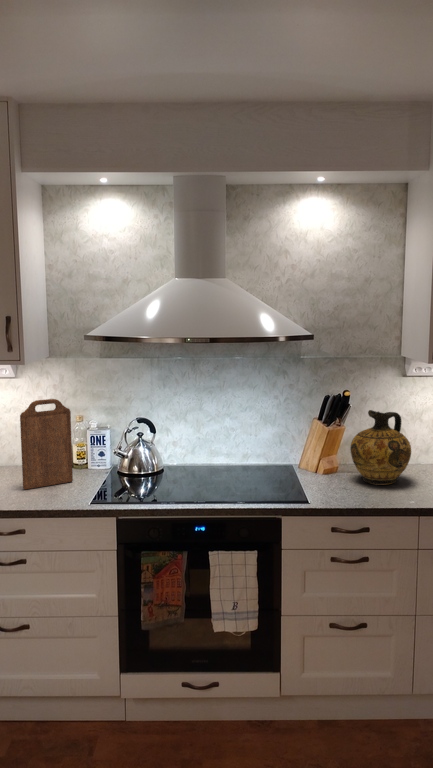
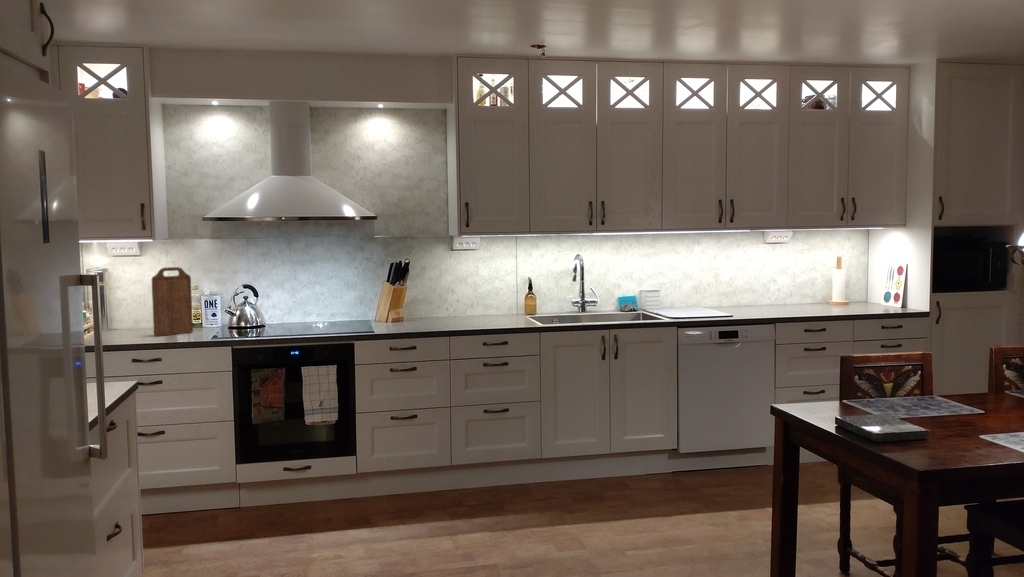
ceramic jug: present [350,410,411,485] -> none [408,271,451,324]

